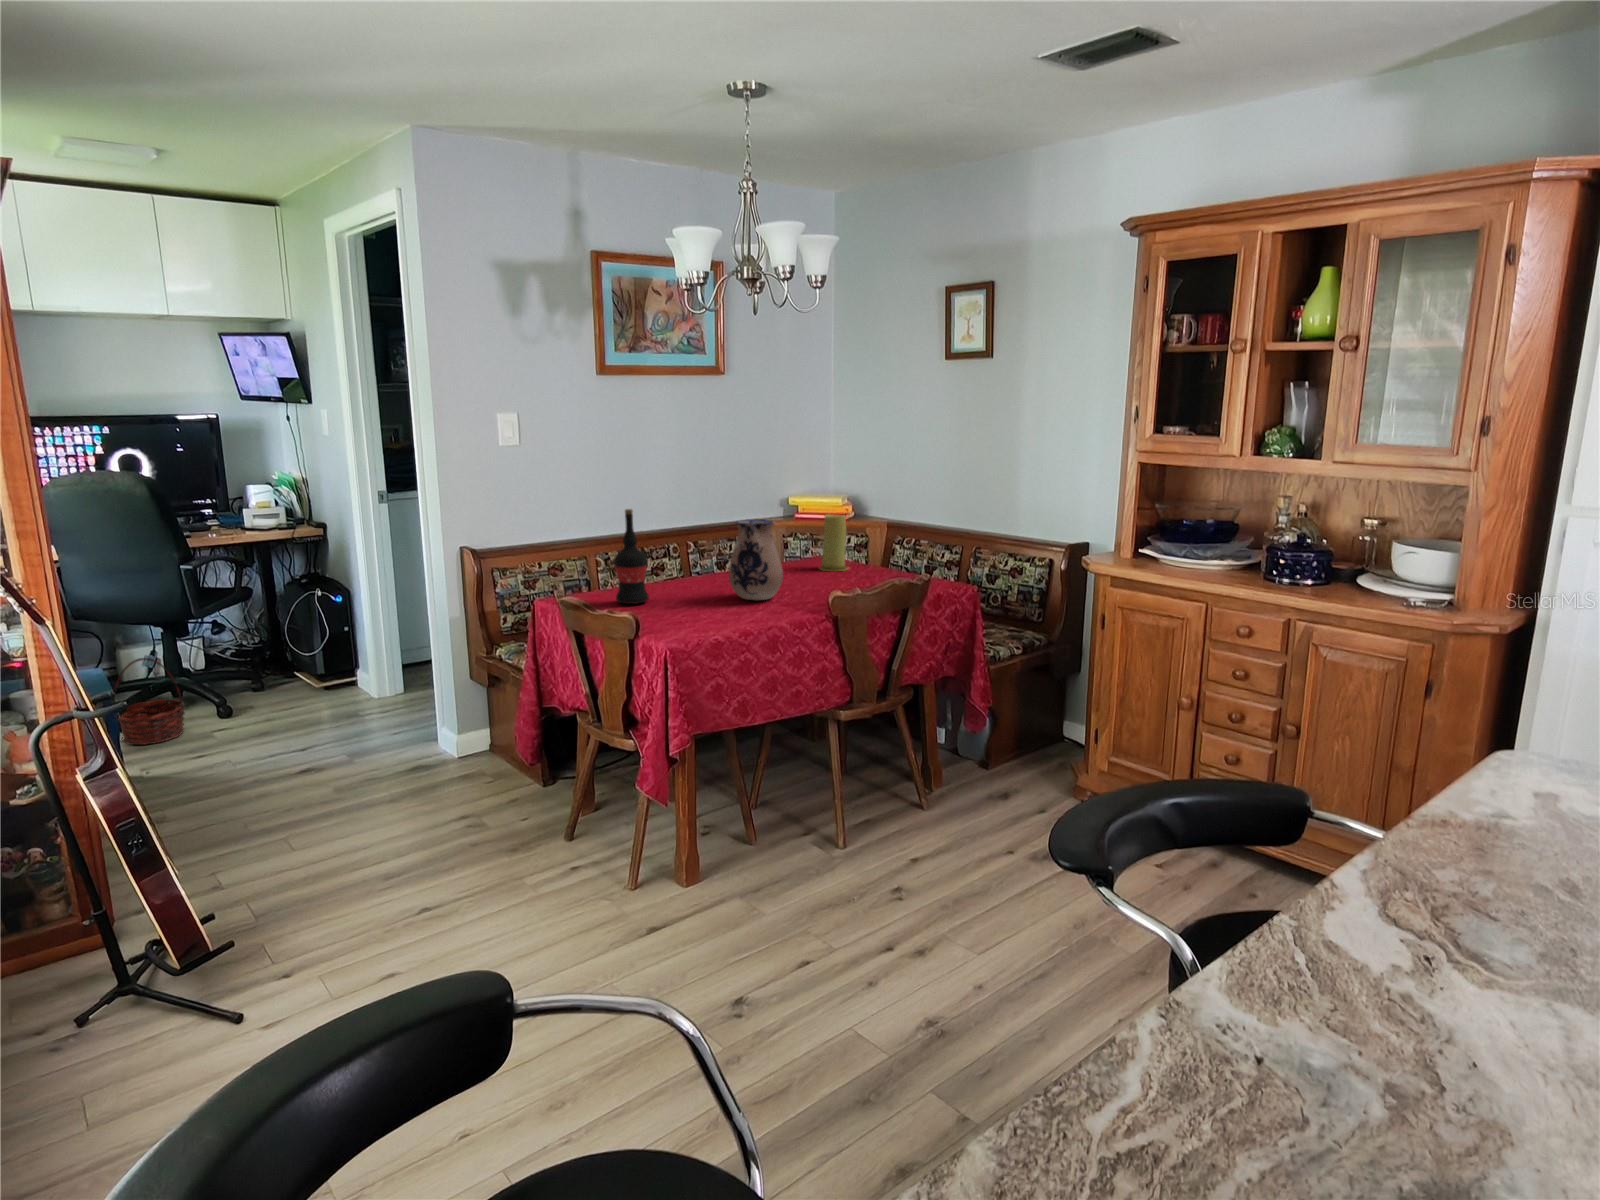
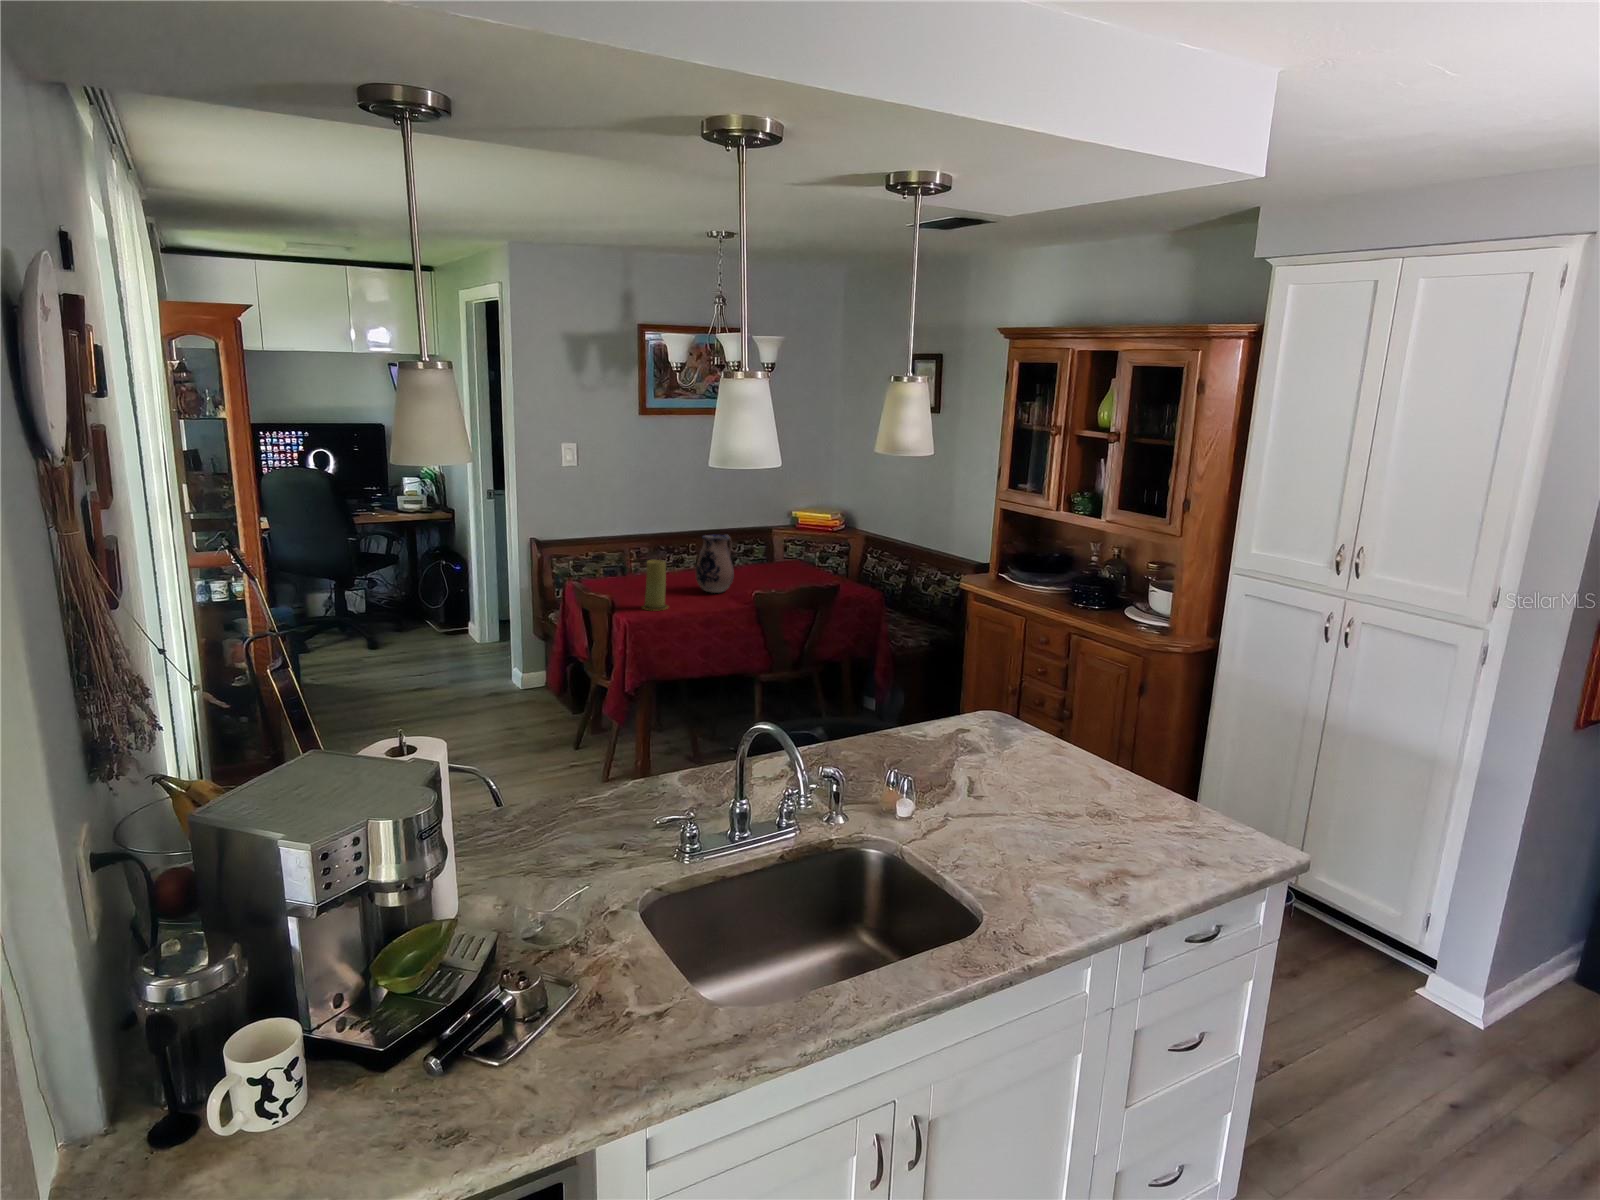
wine bottle: present [614,509,649,604] -> none [617,523,641,589]
candle: present [819,514,849,571] -> present [642,560,668,610]
basket: present [115,658,185,745] -> none [298,602,346,663]

